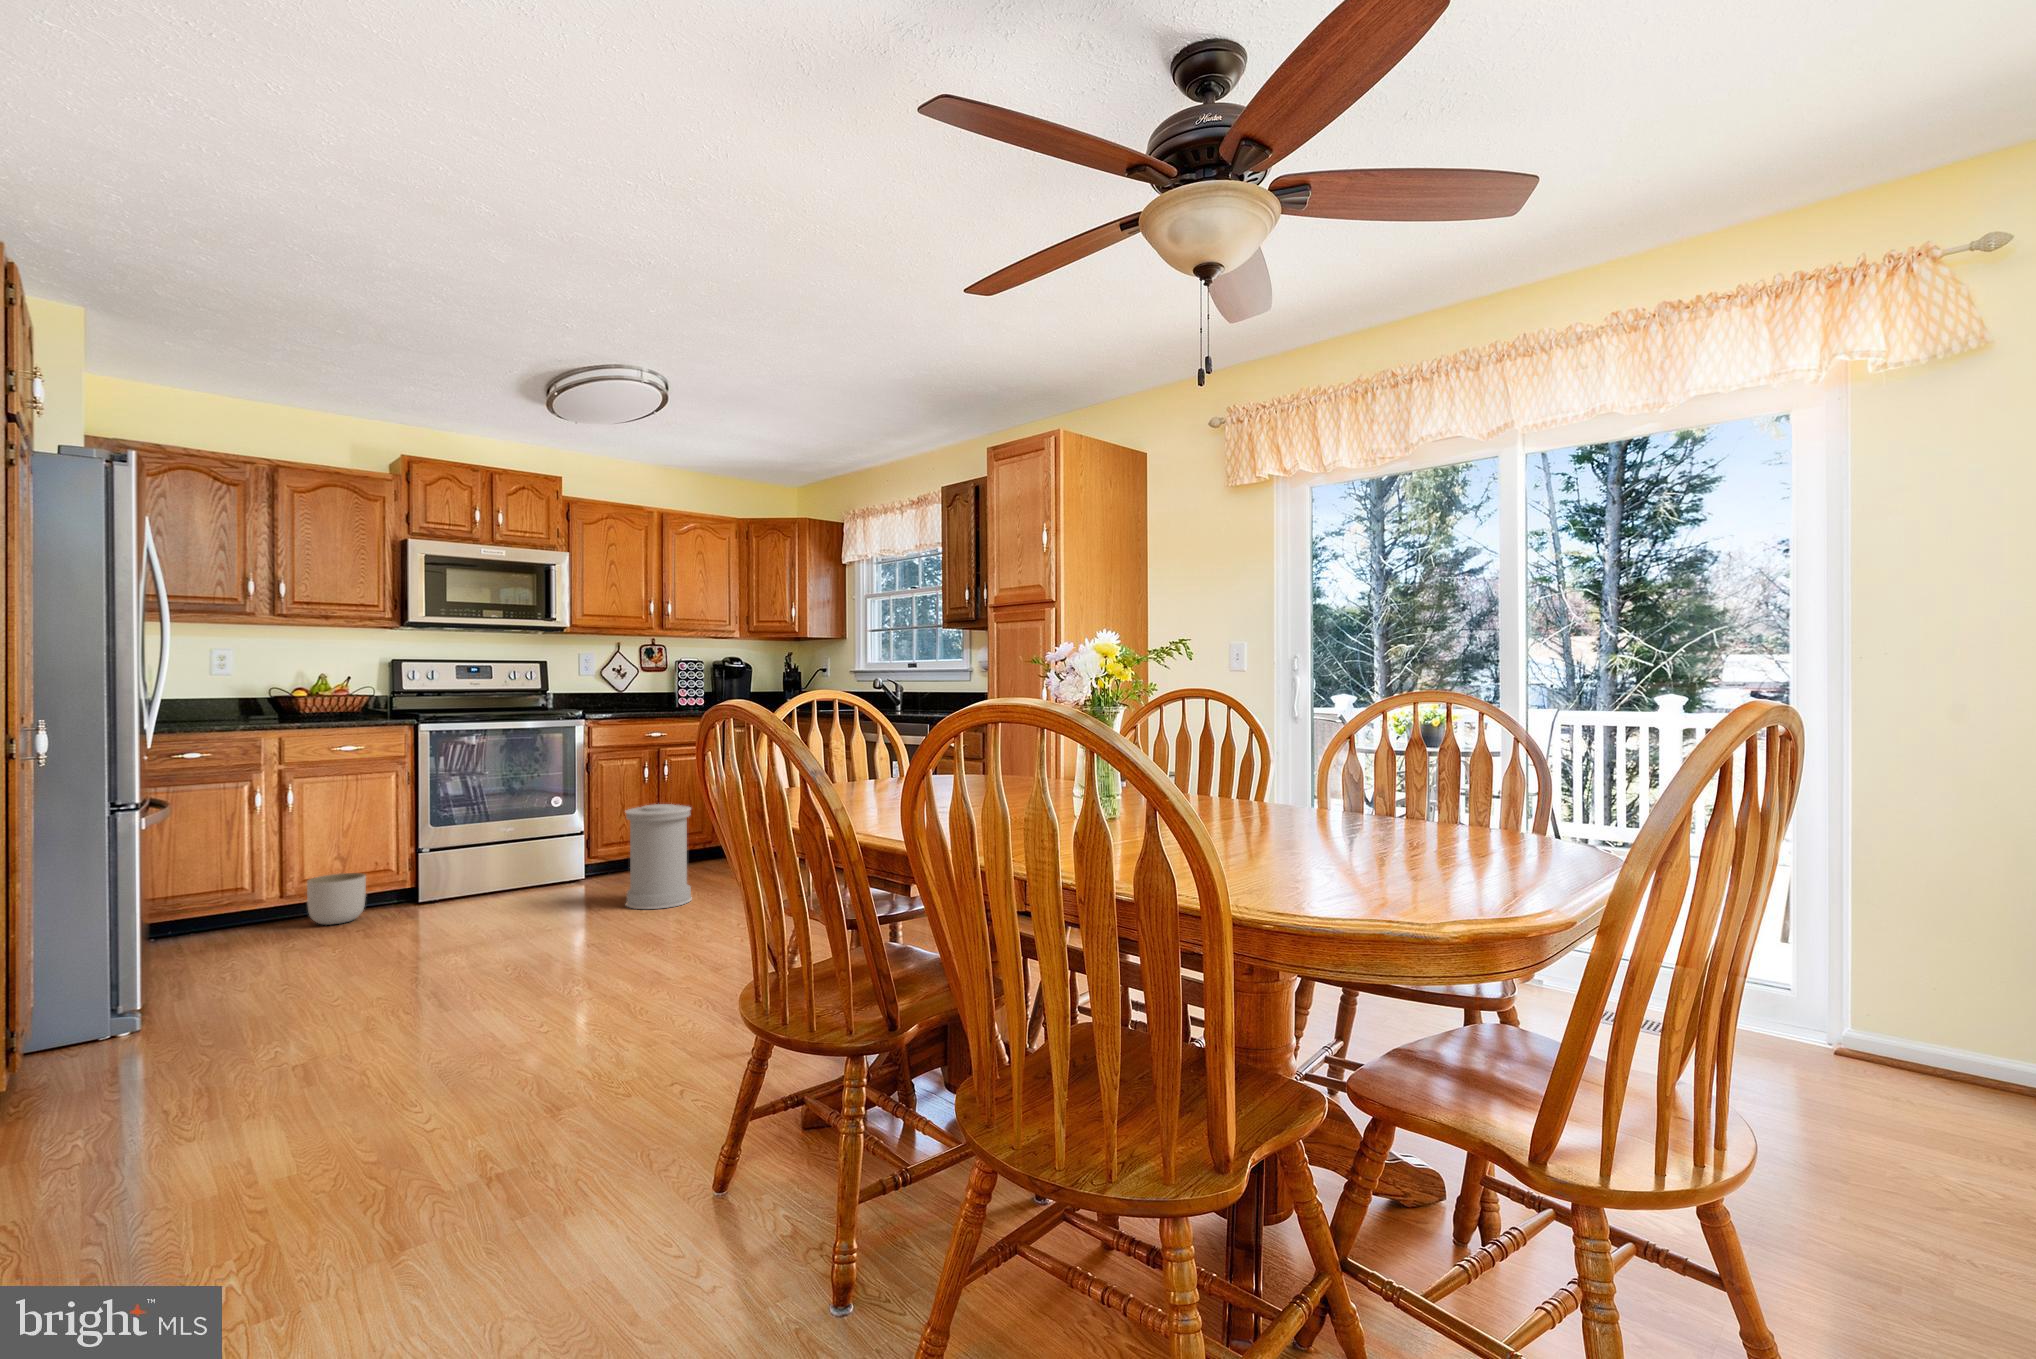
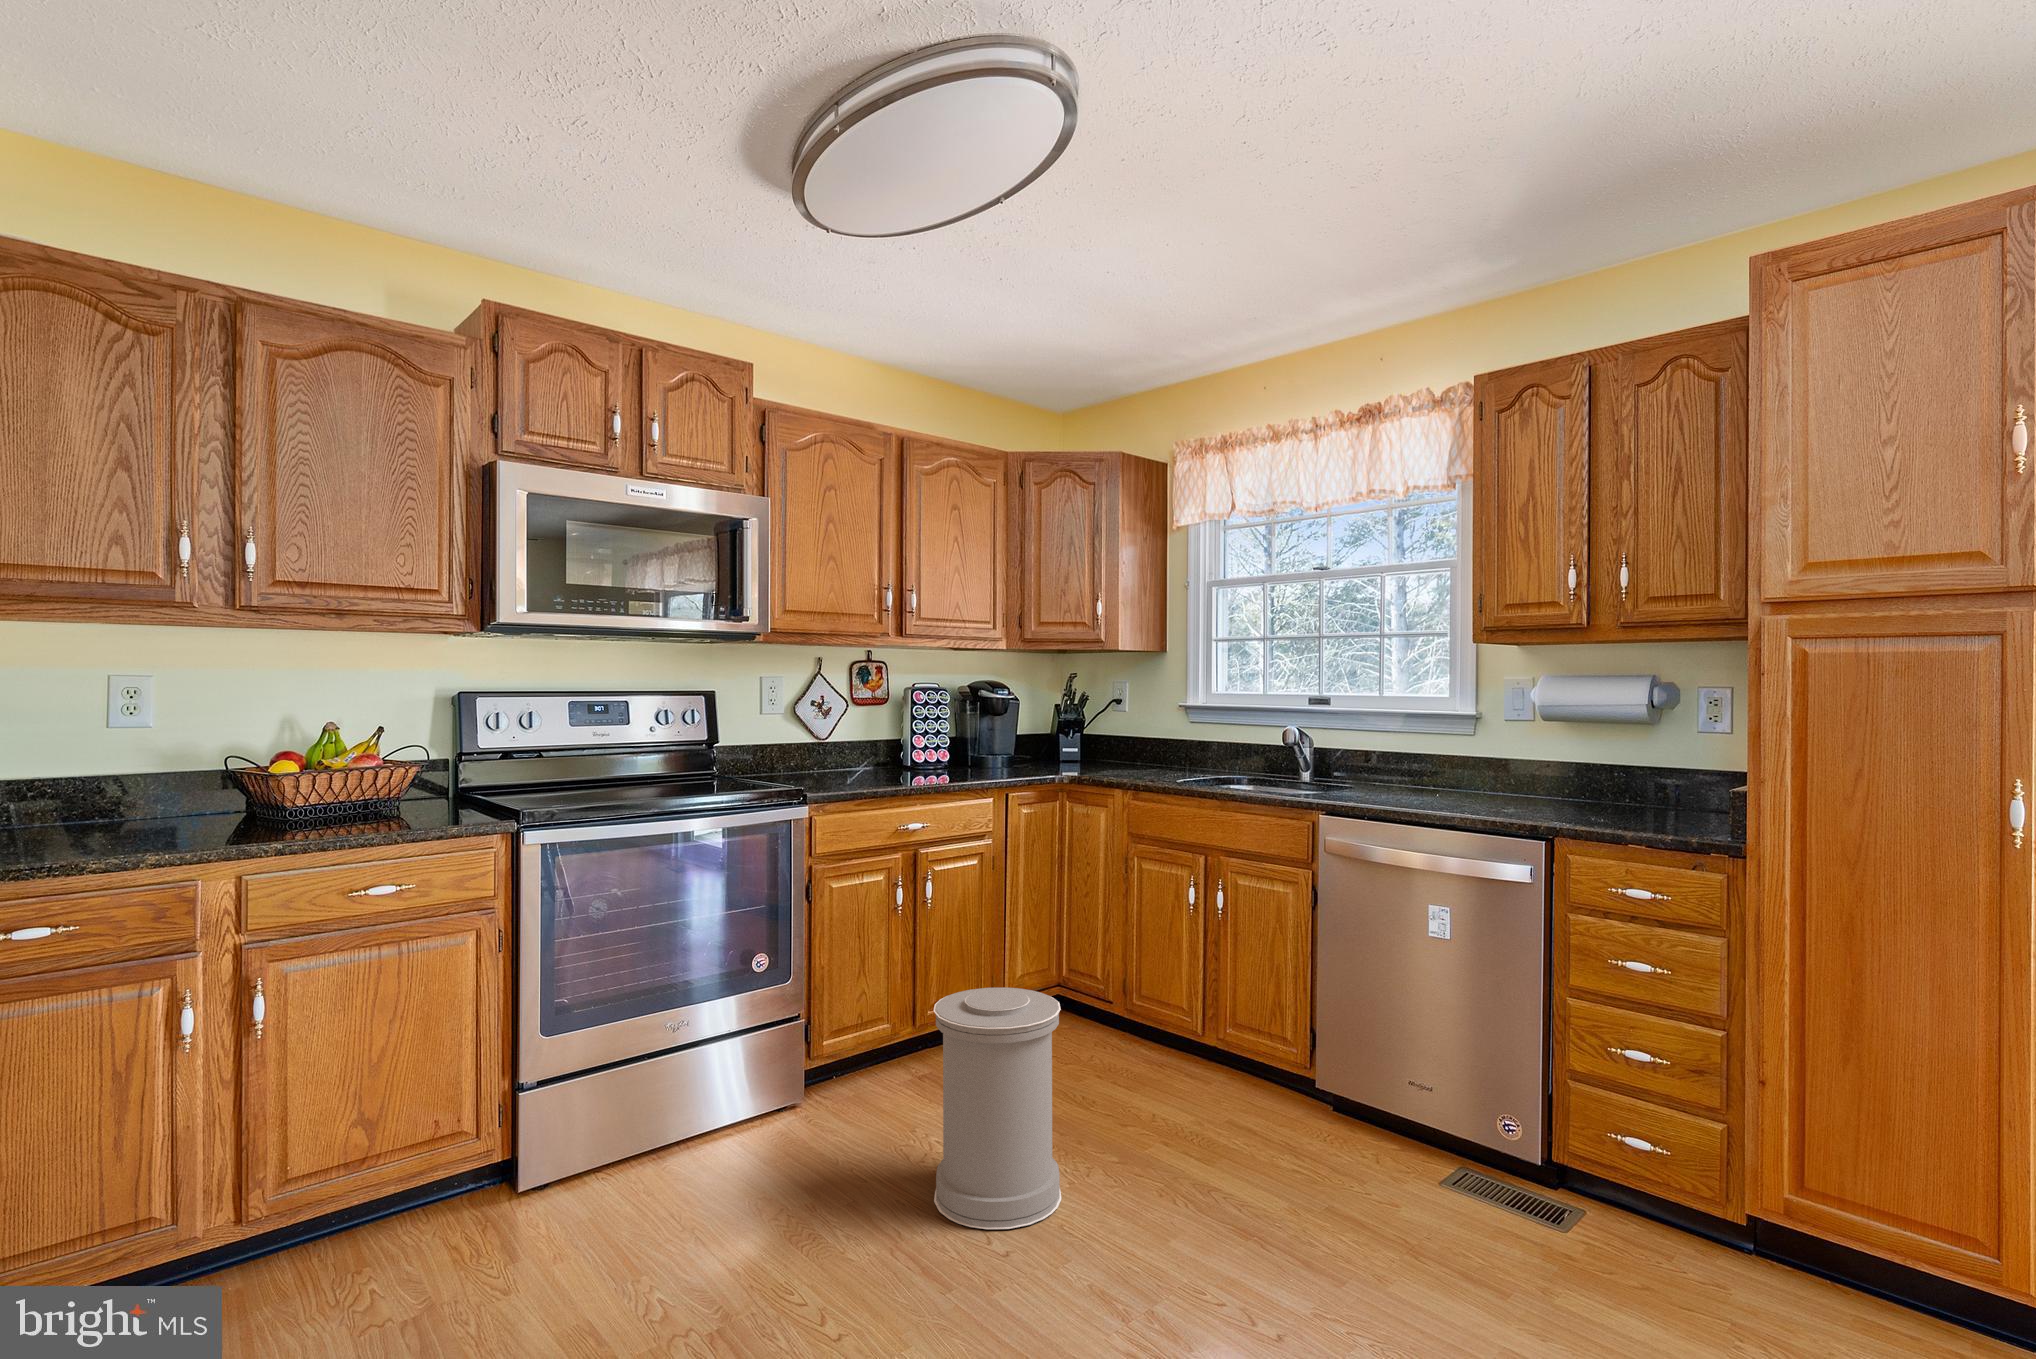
planter: present [307,873,366,925] -> none [292,1153,417,1290]

